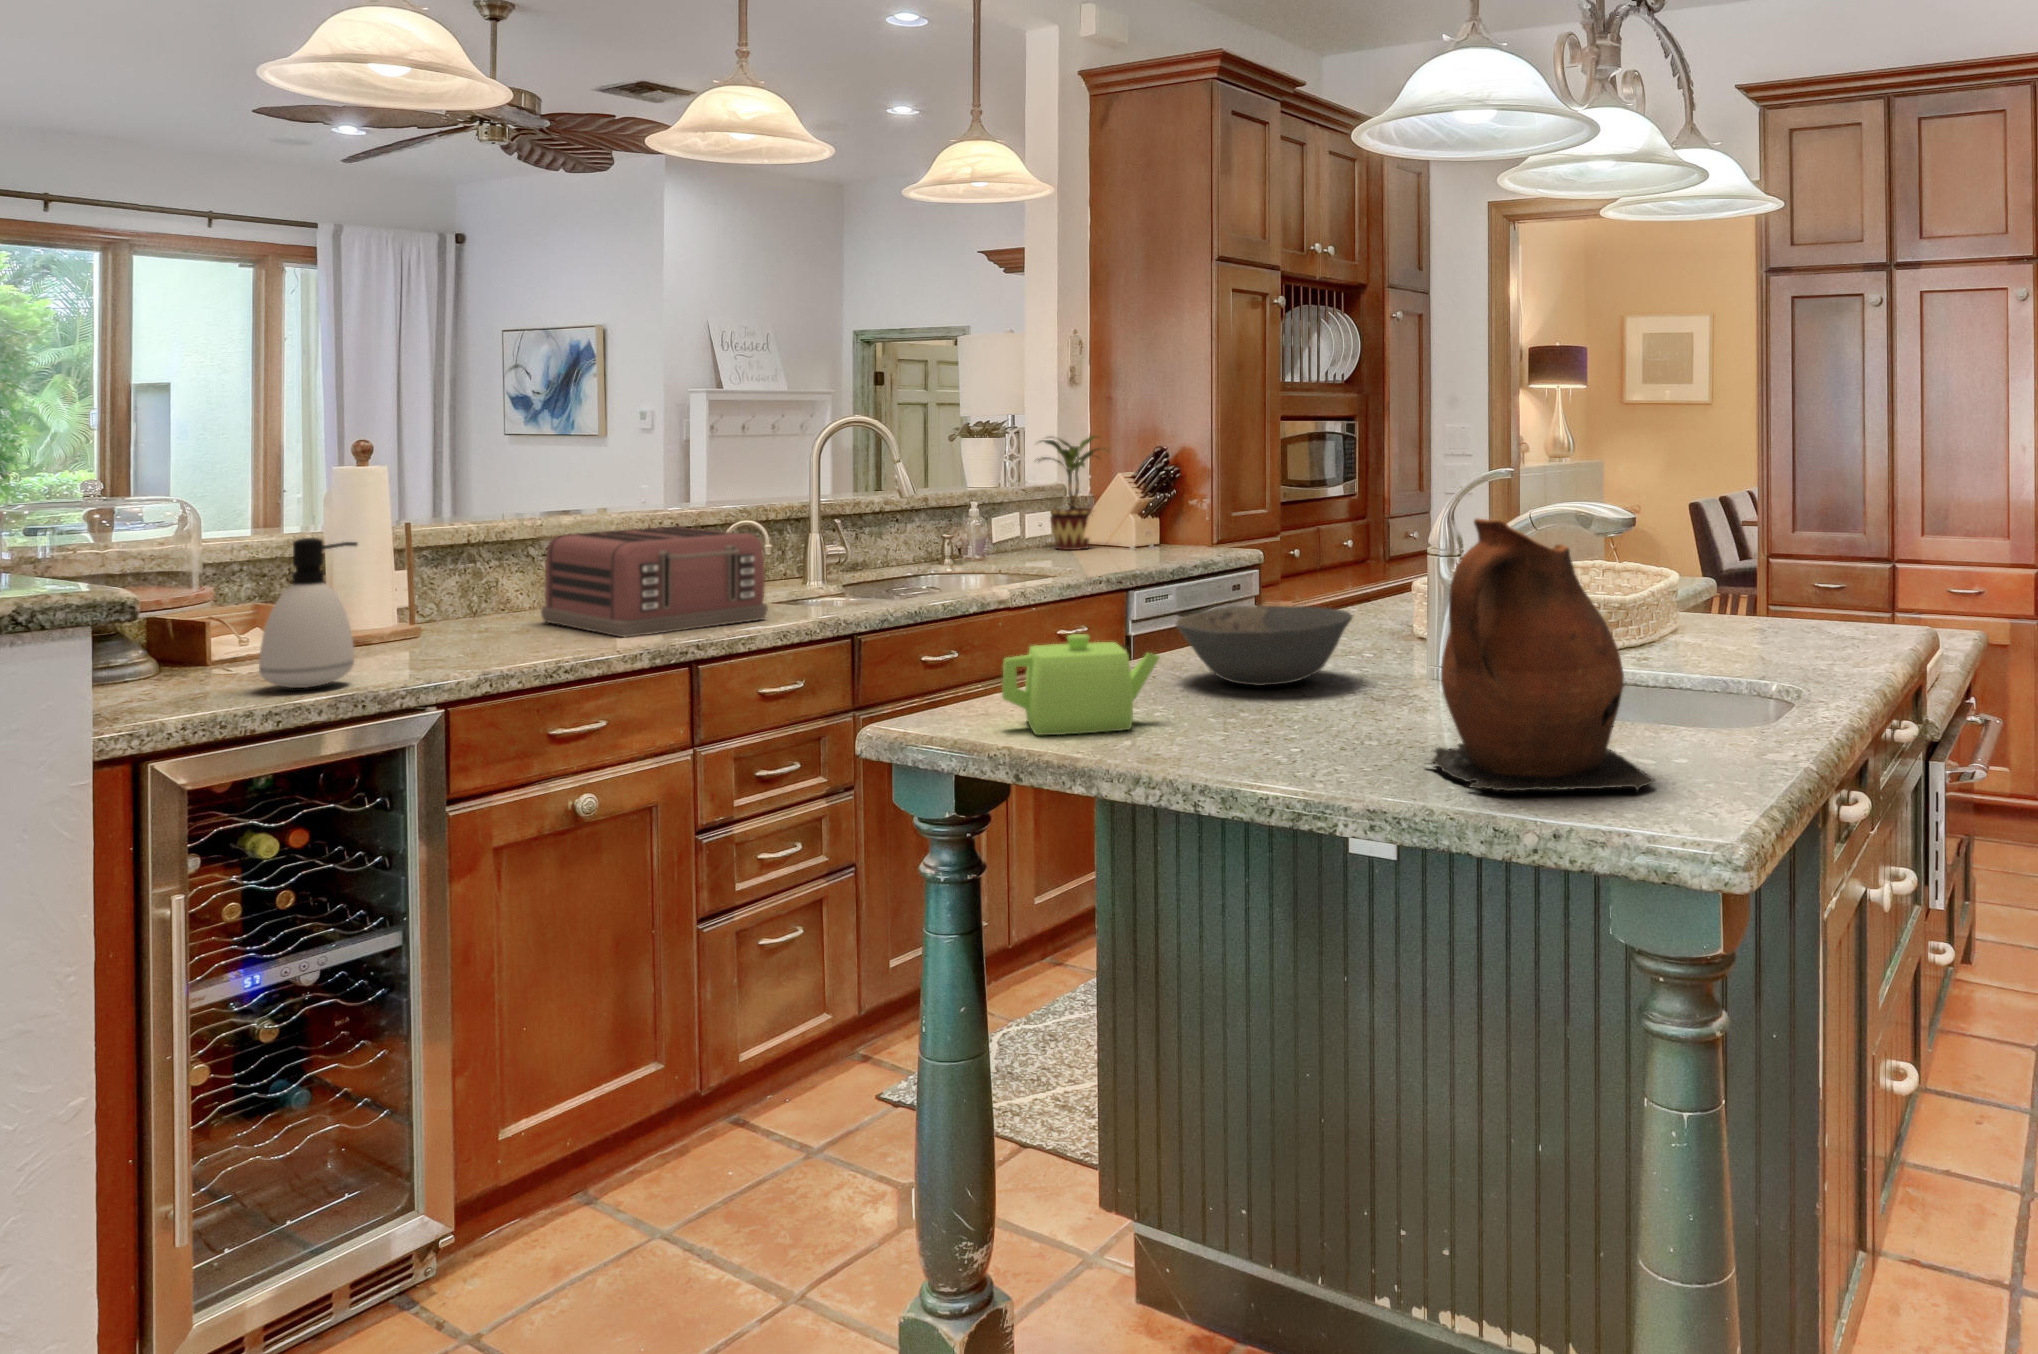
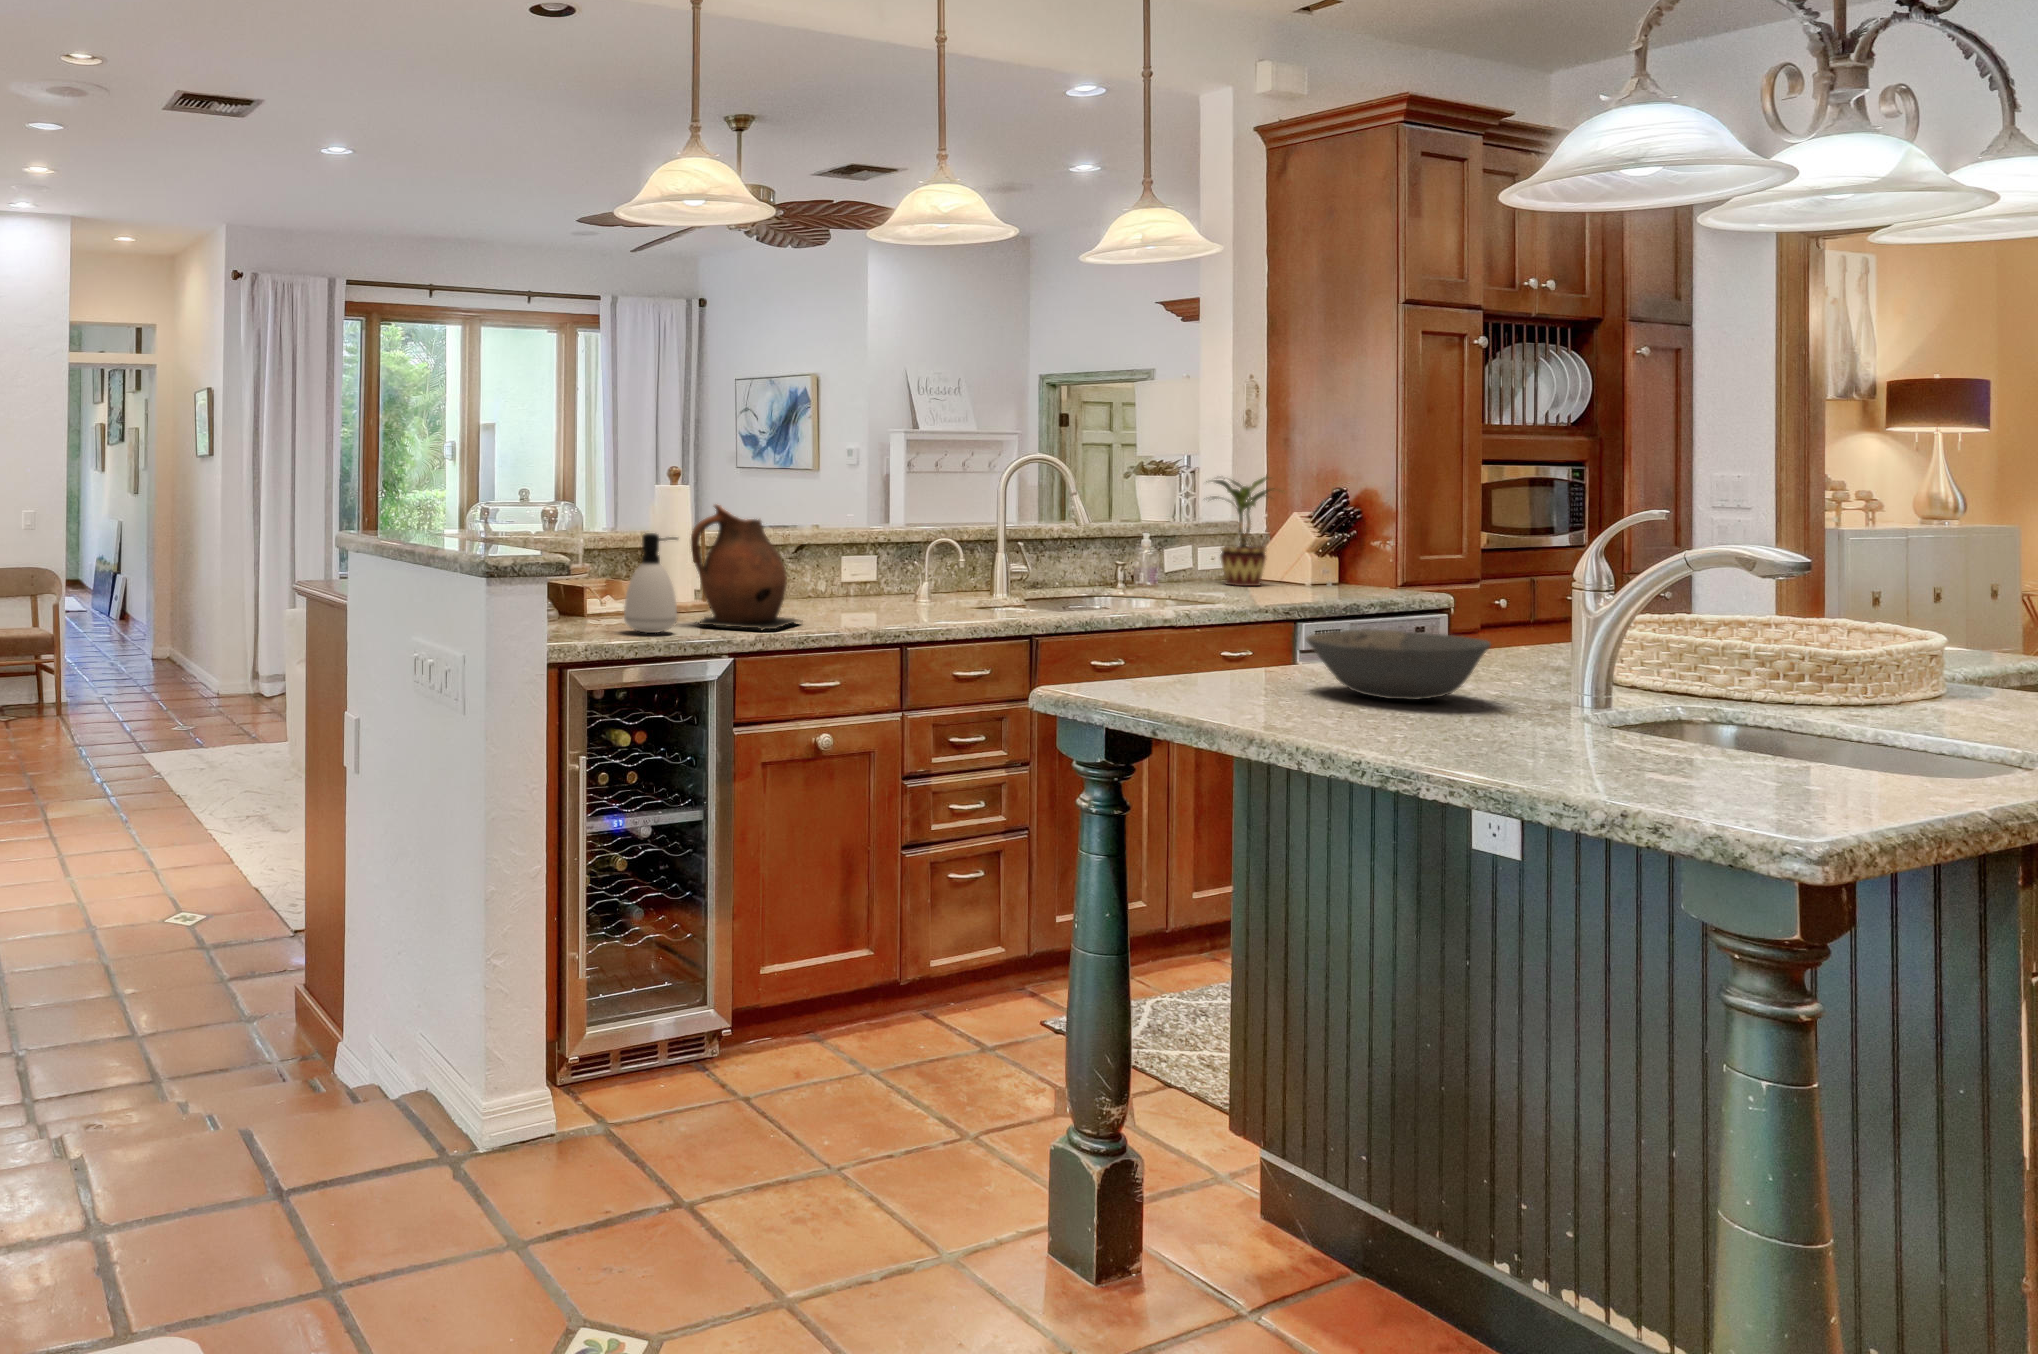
ceramic pitcher: present [1422,518,1654,791] -> present [691,505,801,630]
toaster: present [541,526,768,637] -> none [787,541,955,622]
teapot: present [1002,634,1159,735] -> none [1137,633,1278,714]

